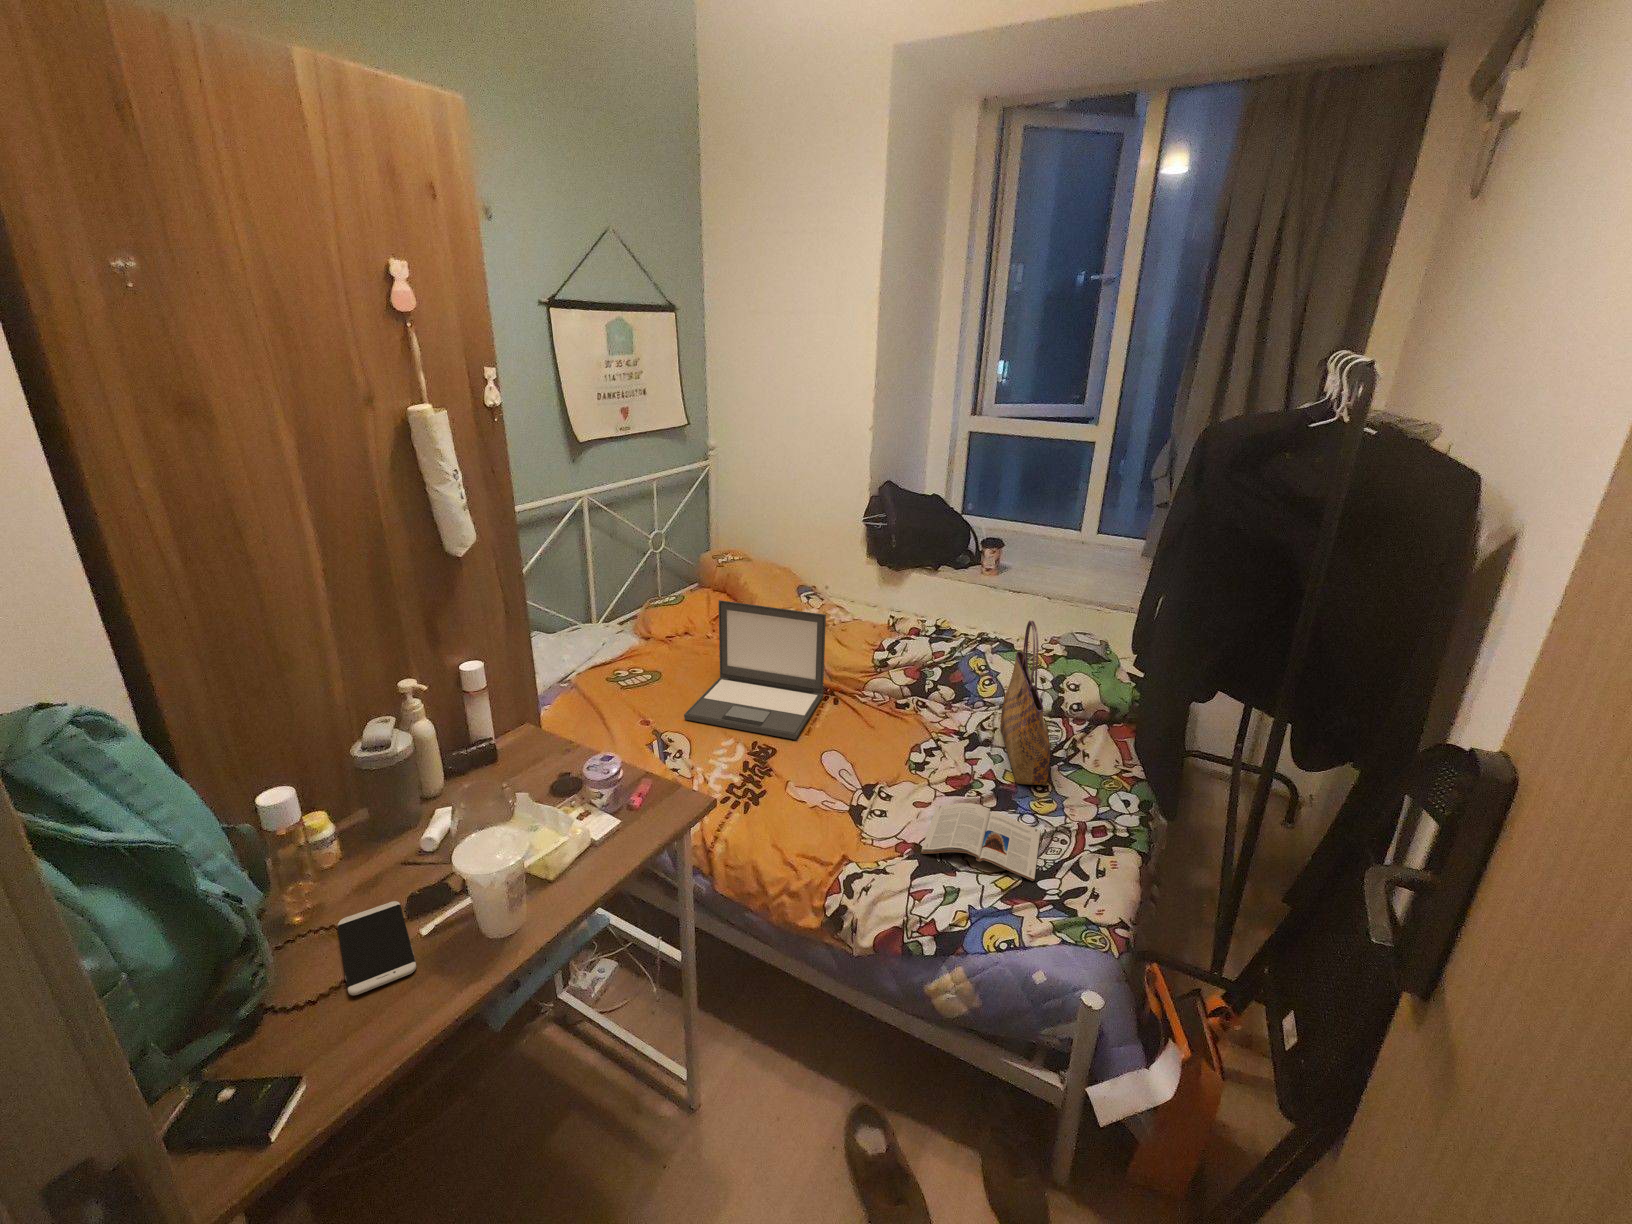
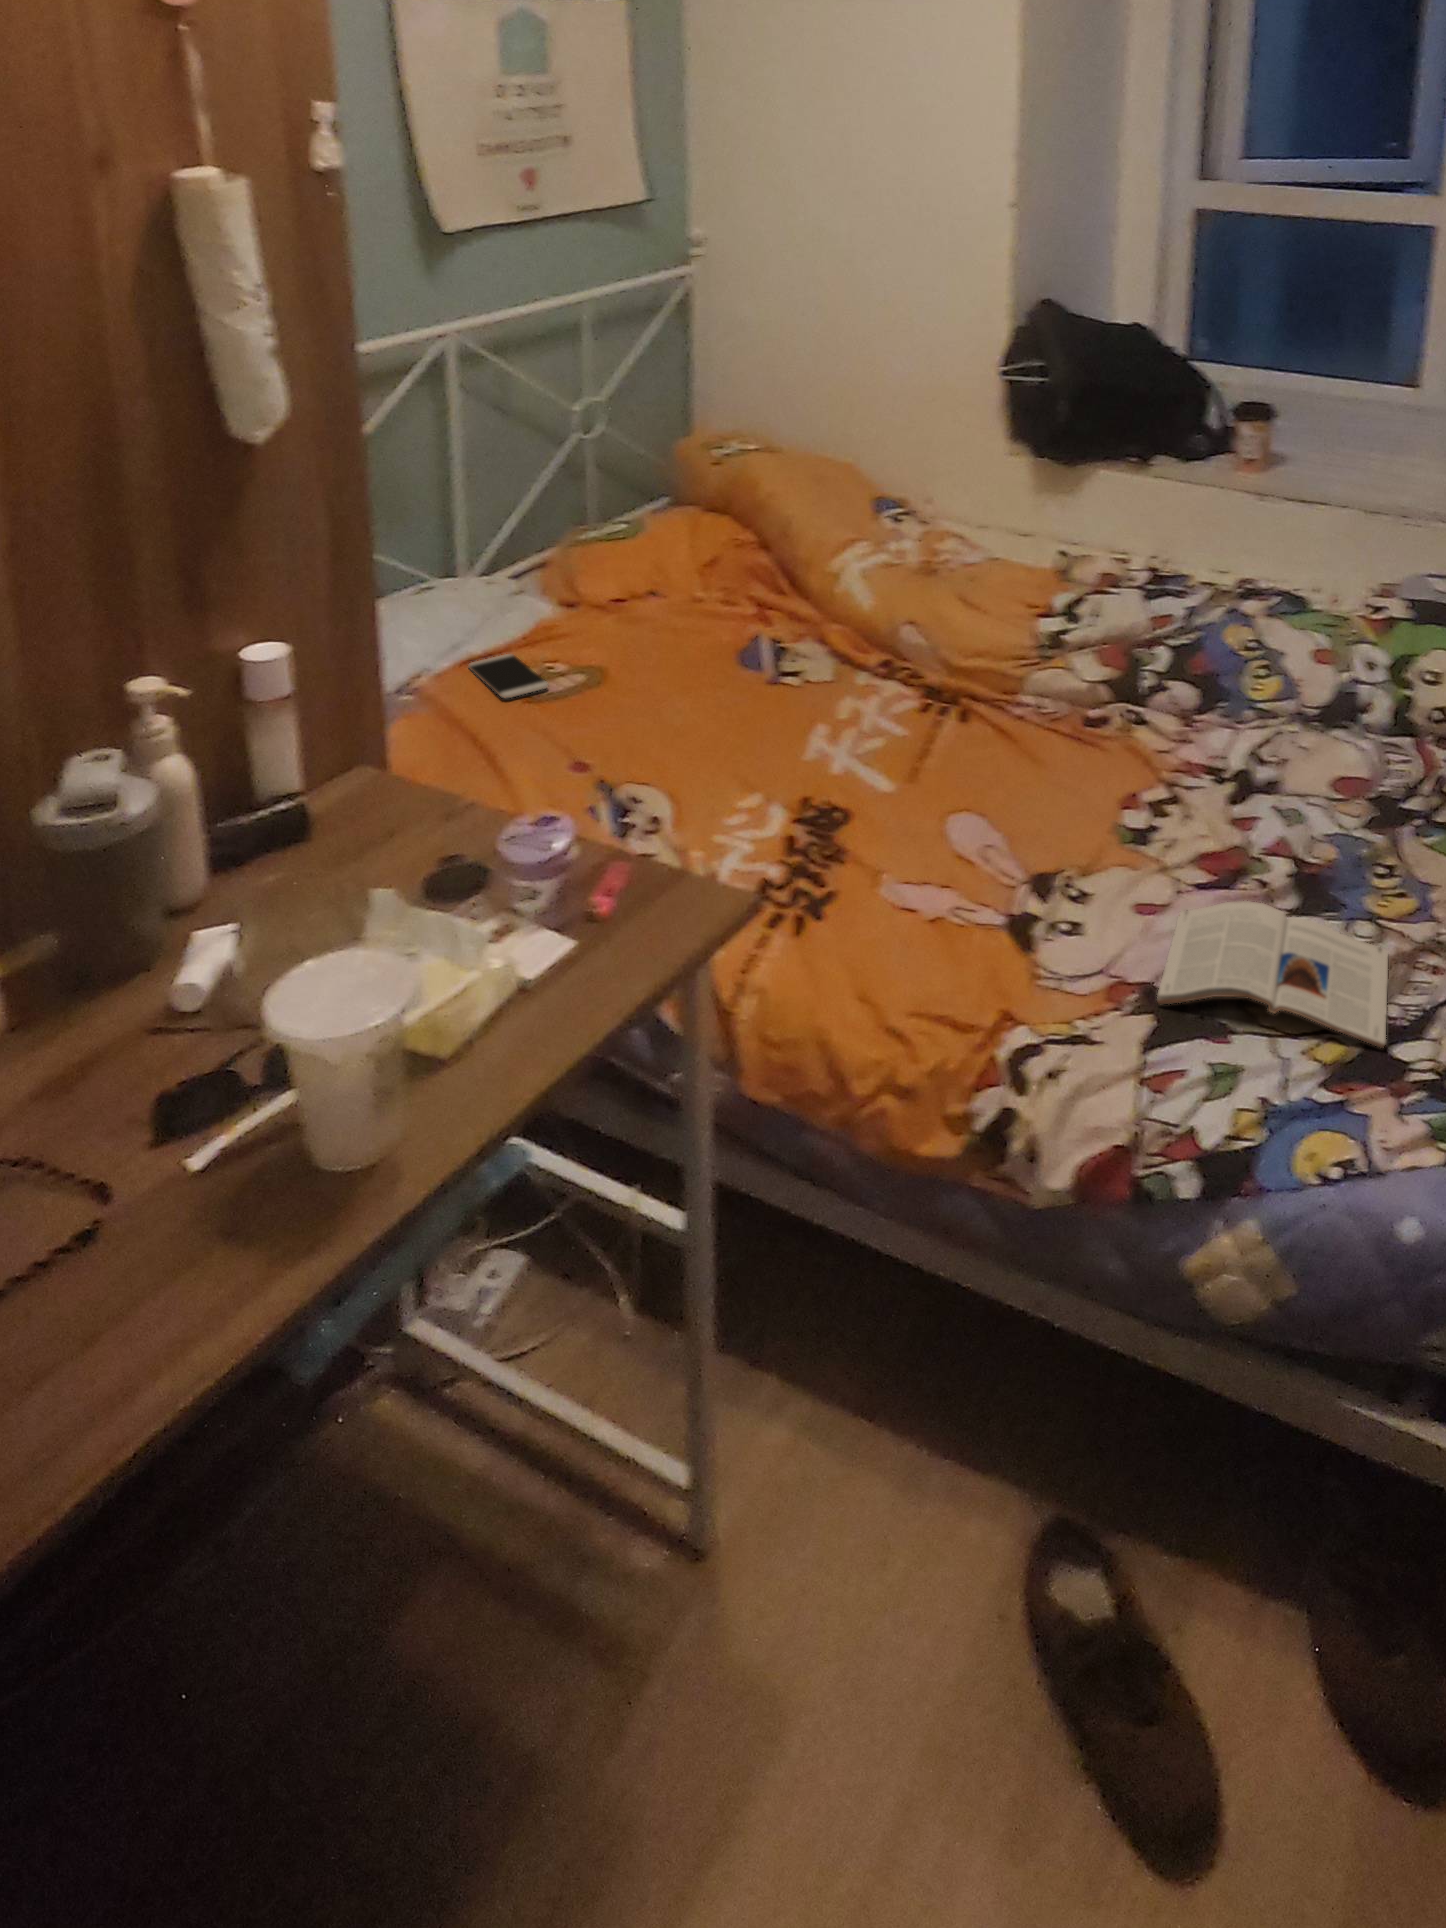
laptop: present [684,600,826,739] -> none [662,524,939,794]
tote bag: present [1000,620,1050,785] -> none [1292,536,1395,862]
smartphone: present [338,901,416,995] -> present [469,654,548,698]

